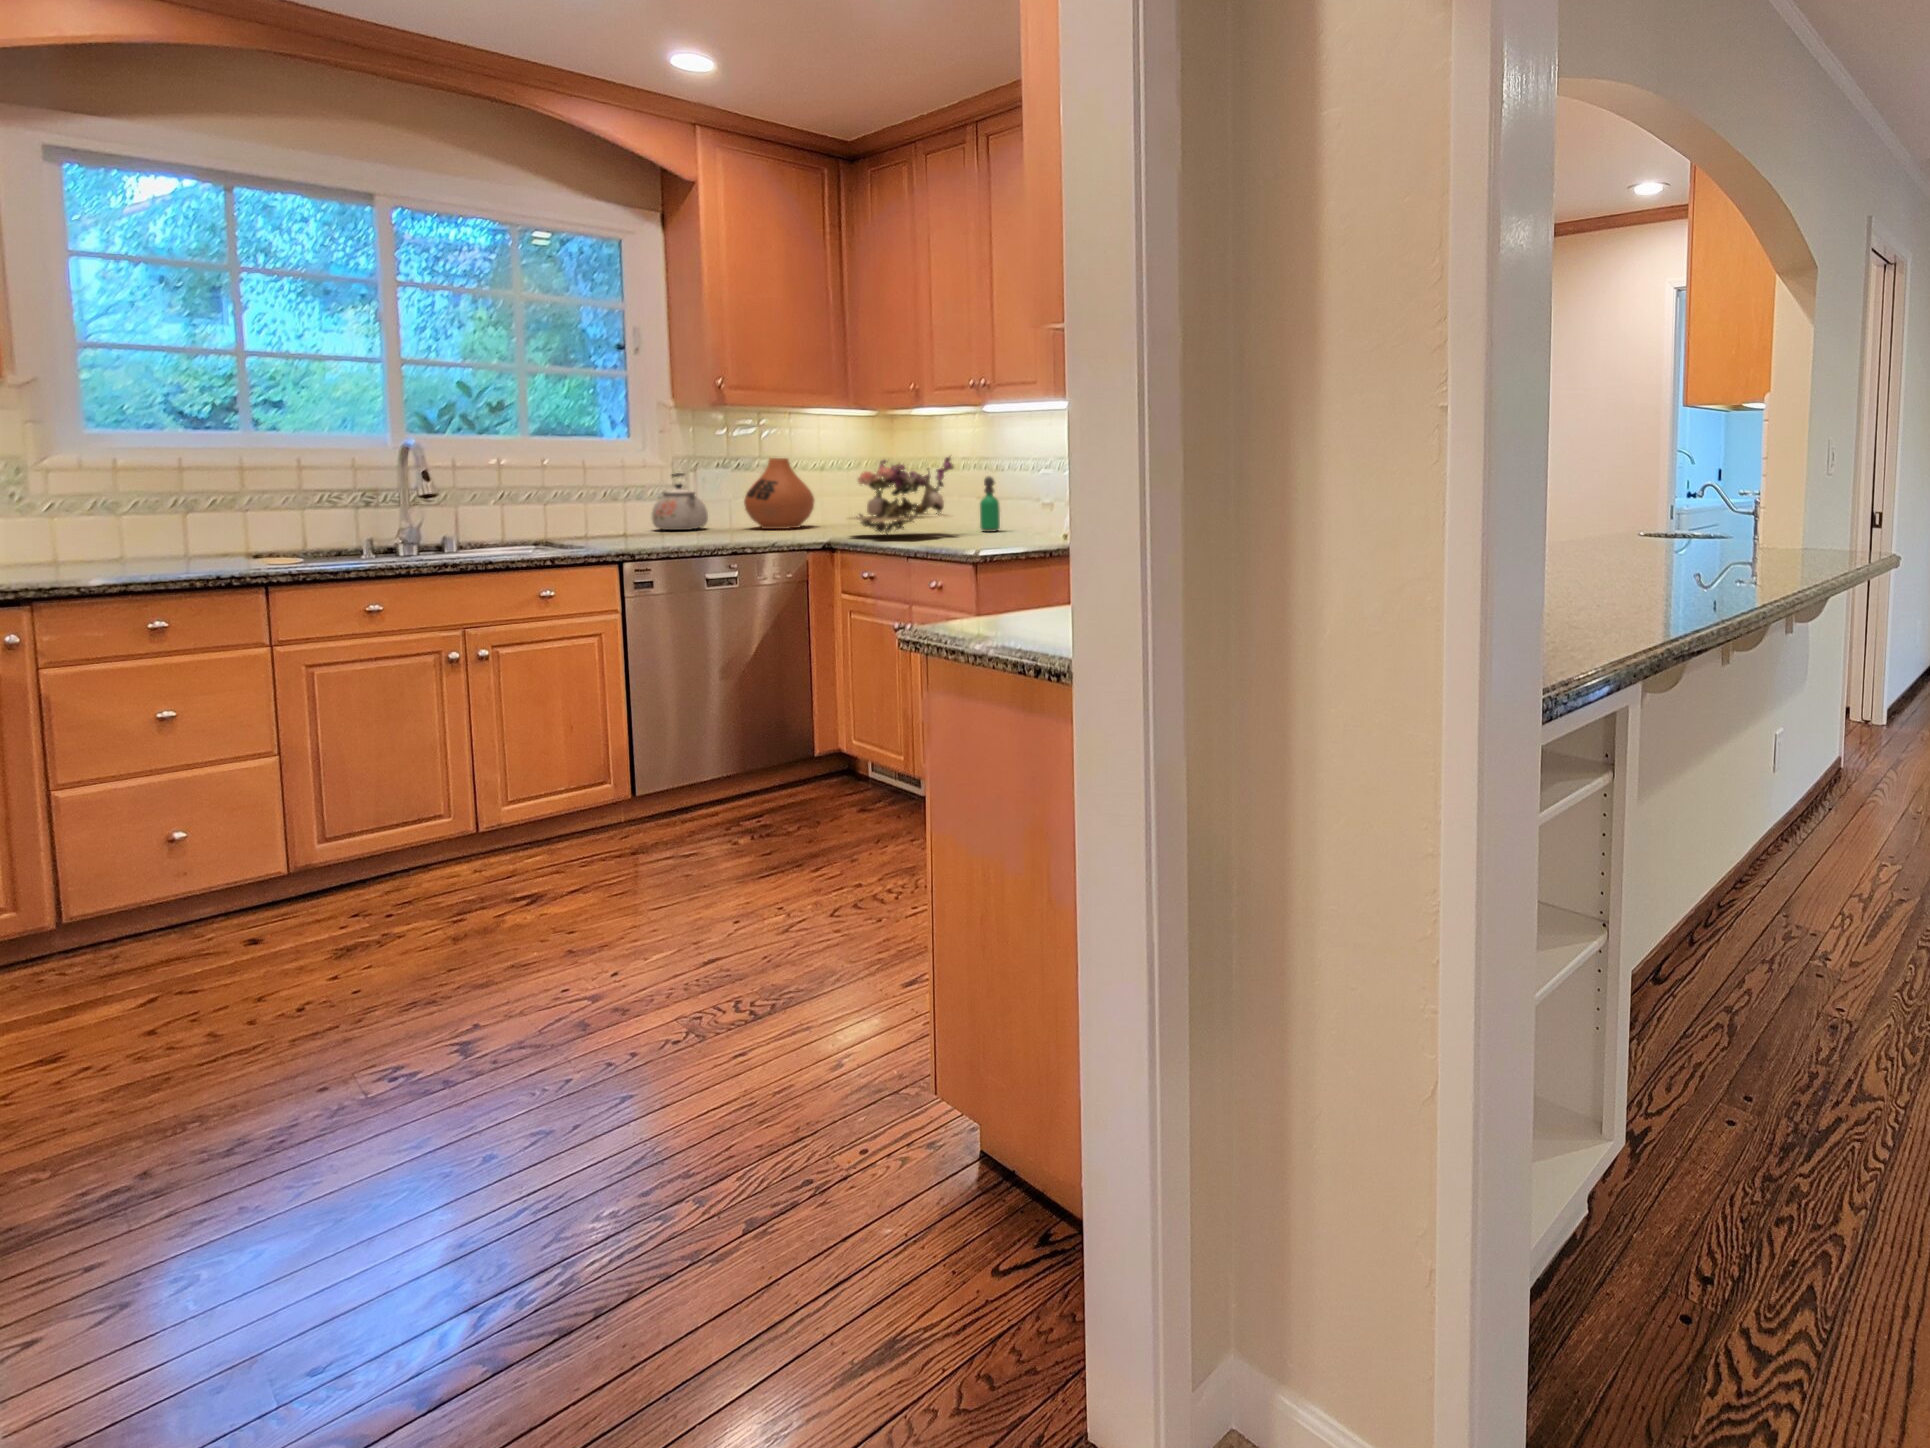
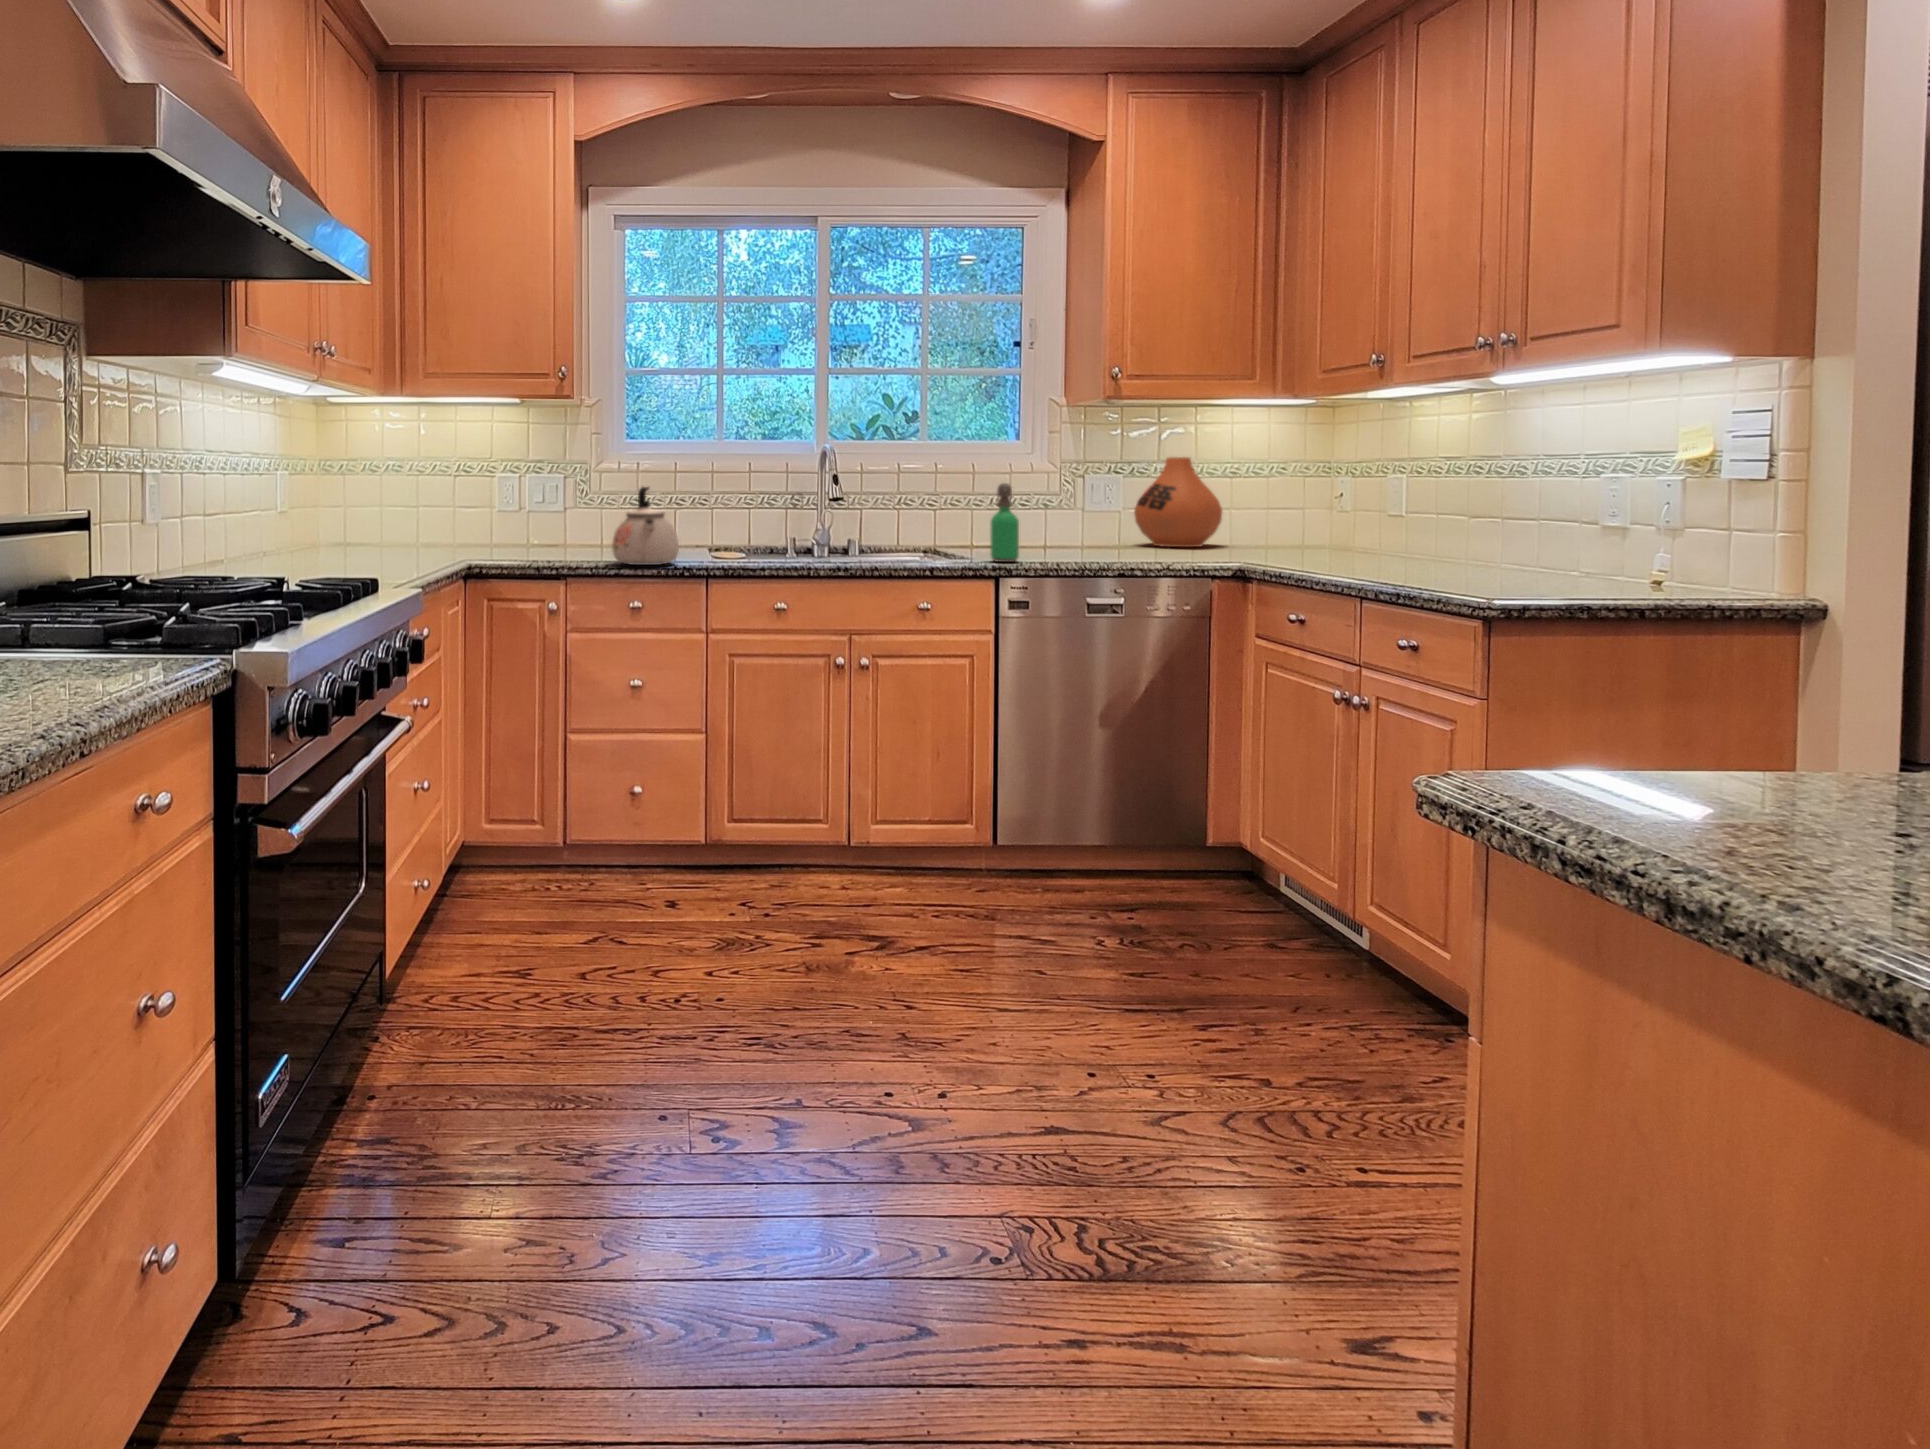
flower arrangement: present [849,456,953,536] -> none [1265,448,1437,566]
kettle: present [652,473,708,530] -> present [612,487,679,565]
soap dispenser: present [980,476,1000,532] -> present [990,483,1019,562]

